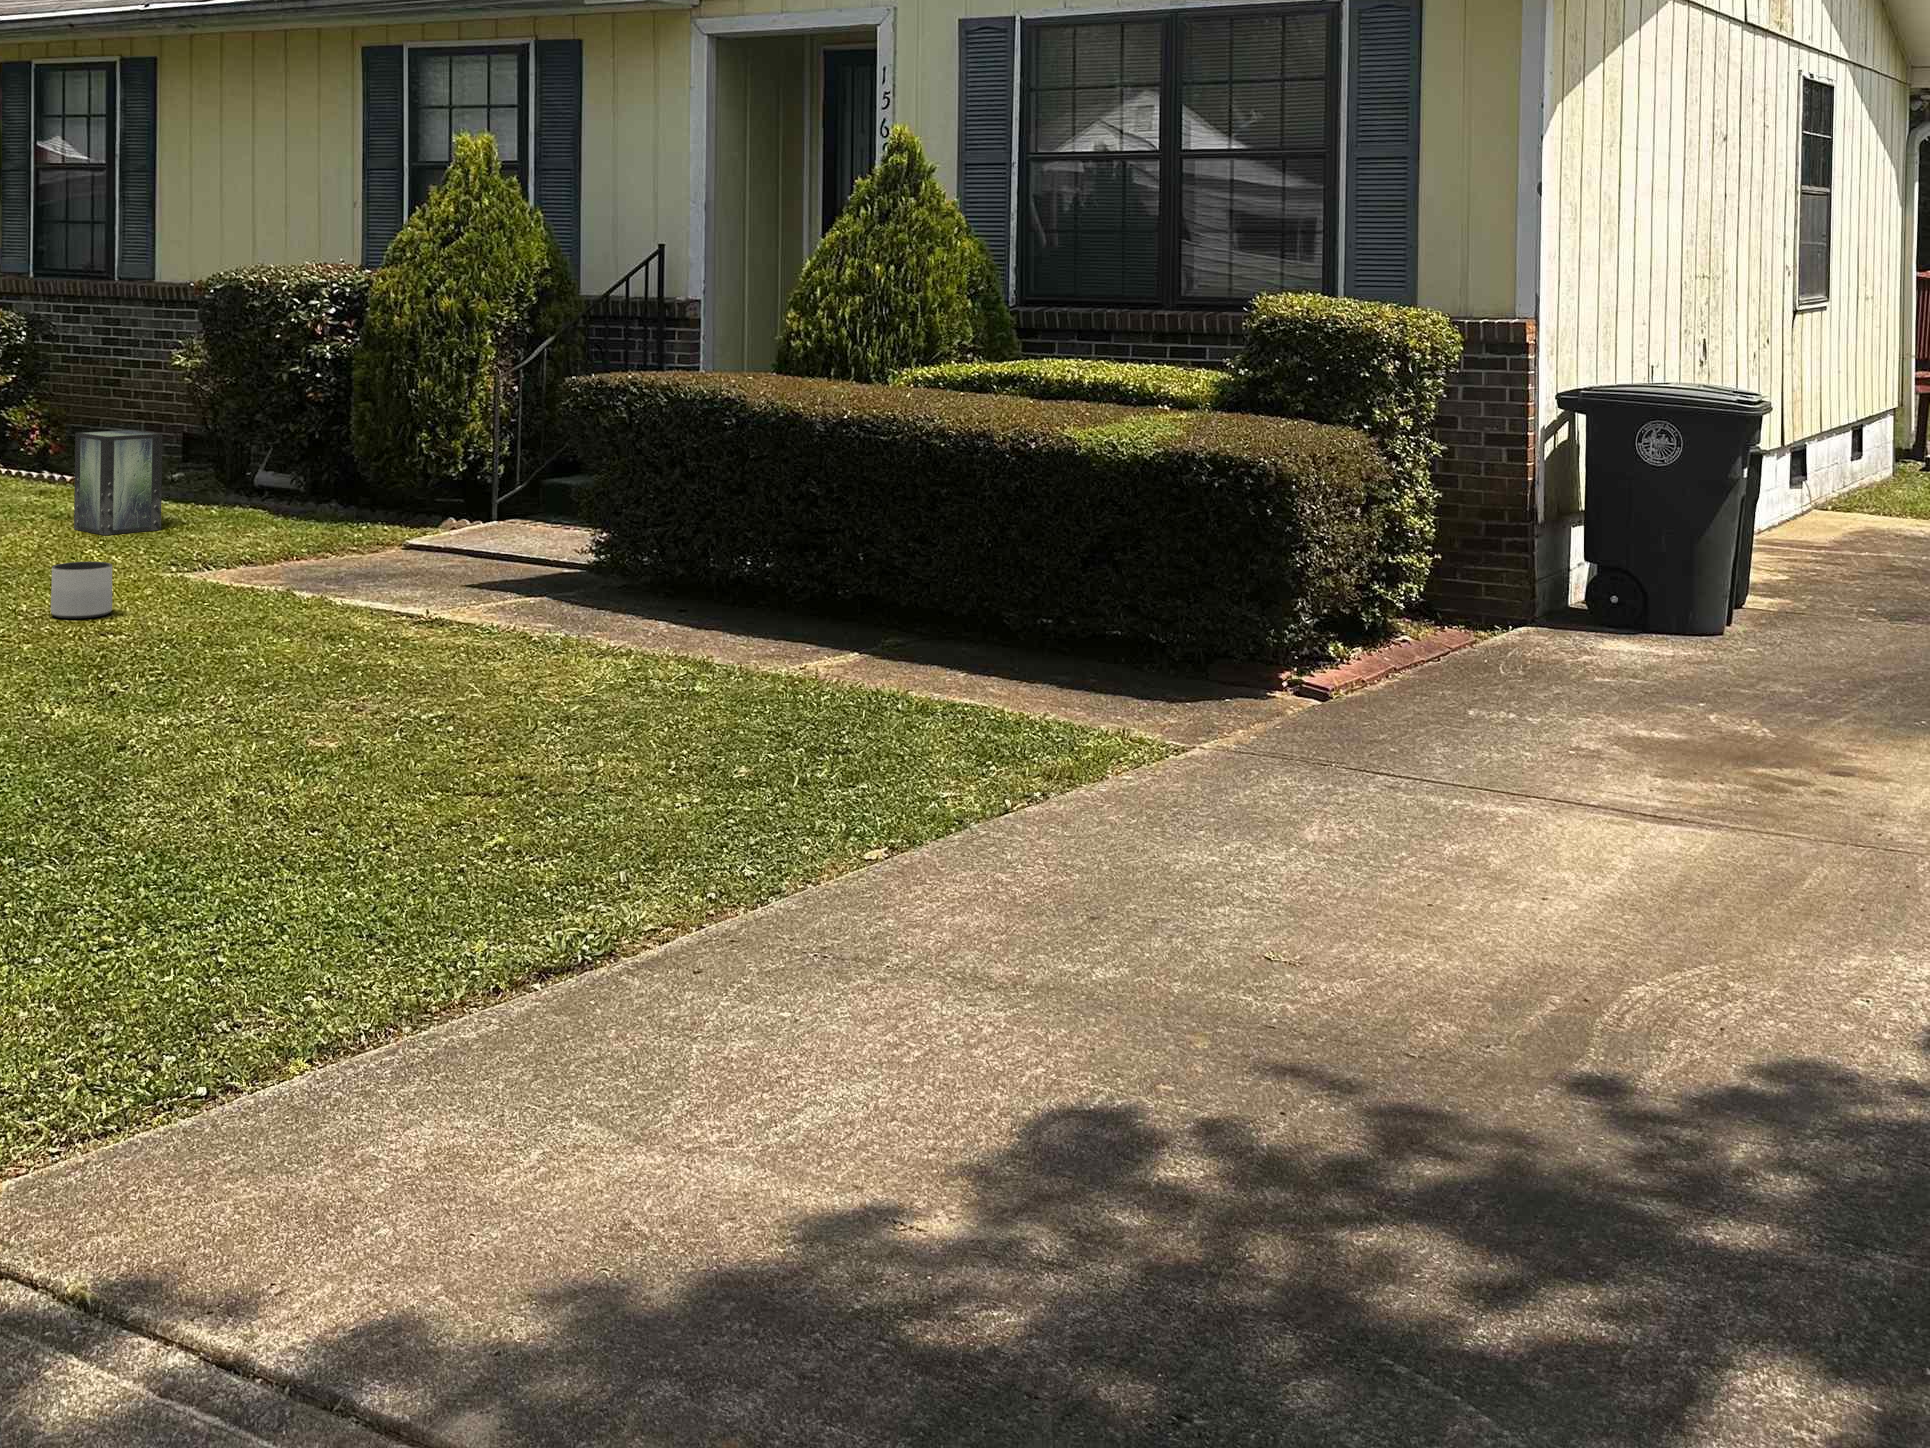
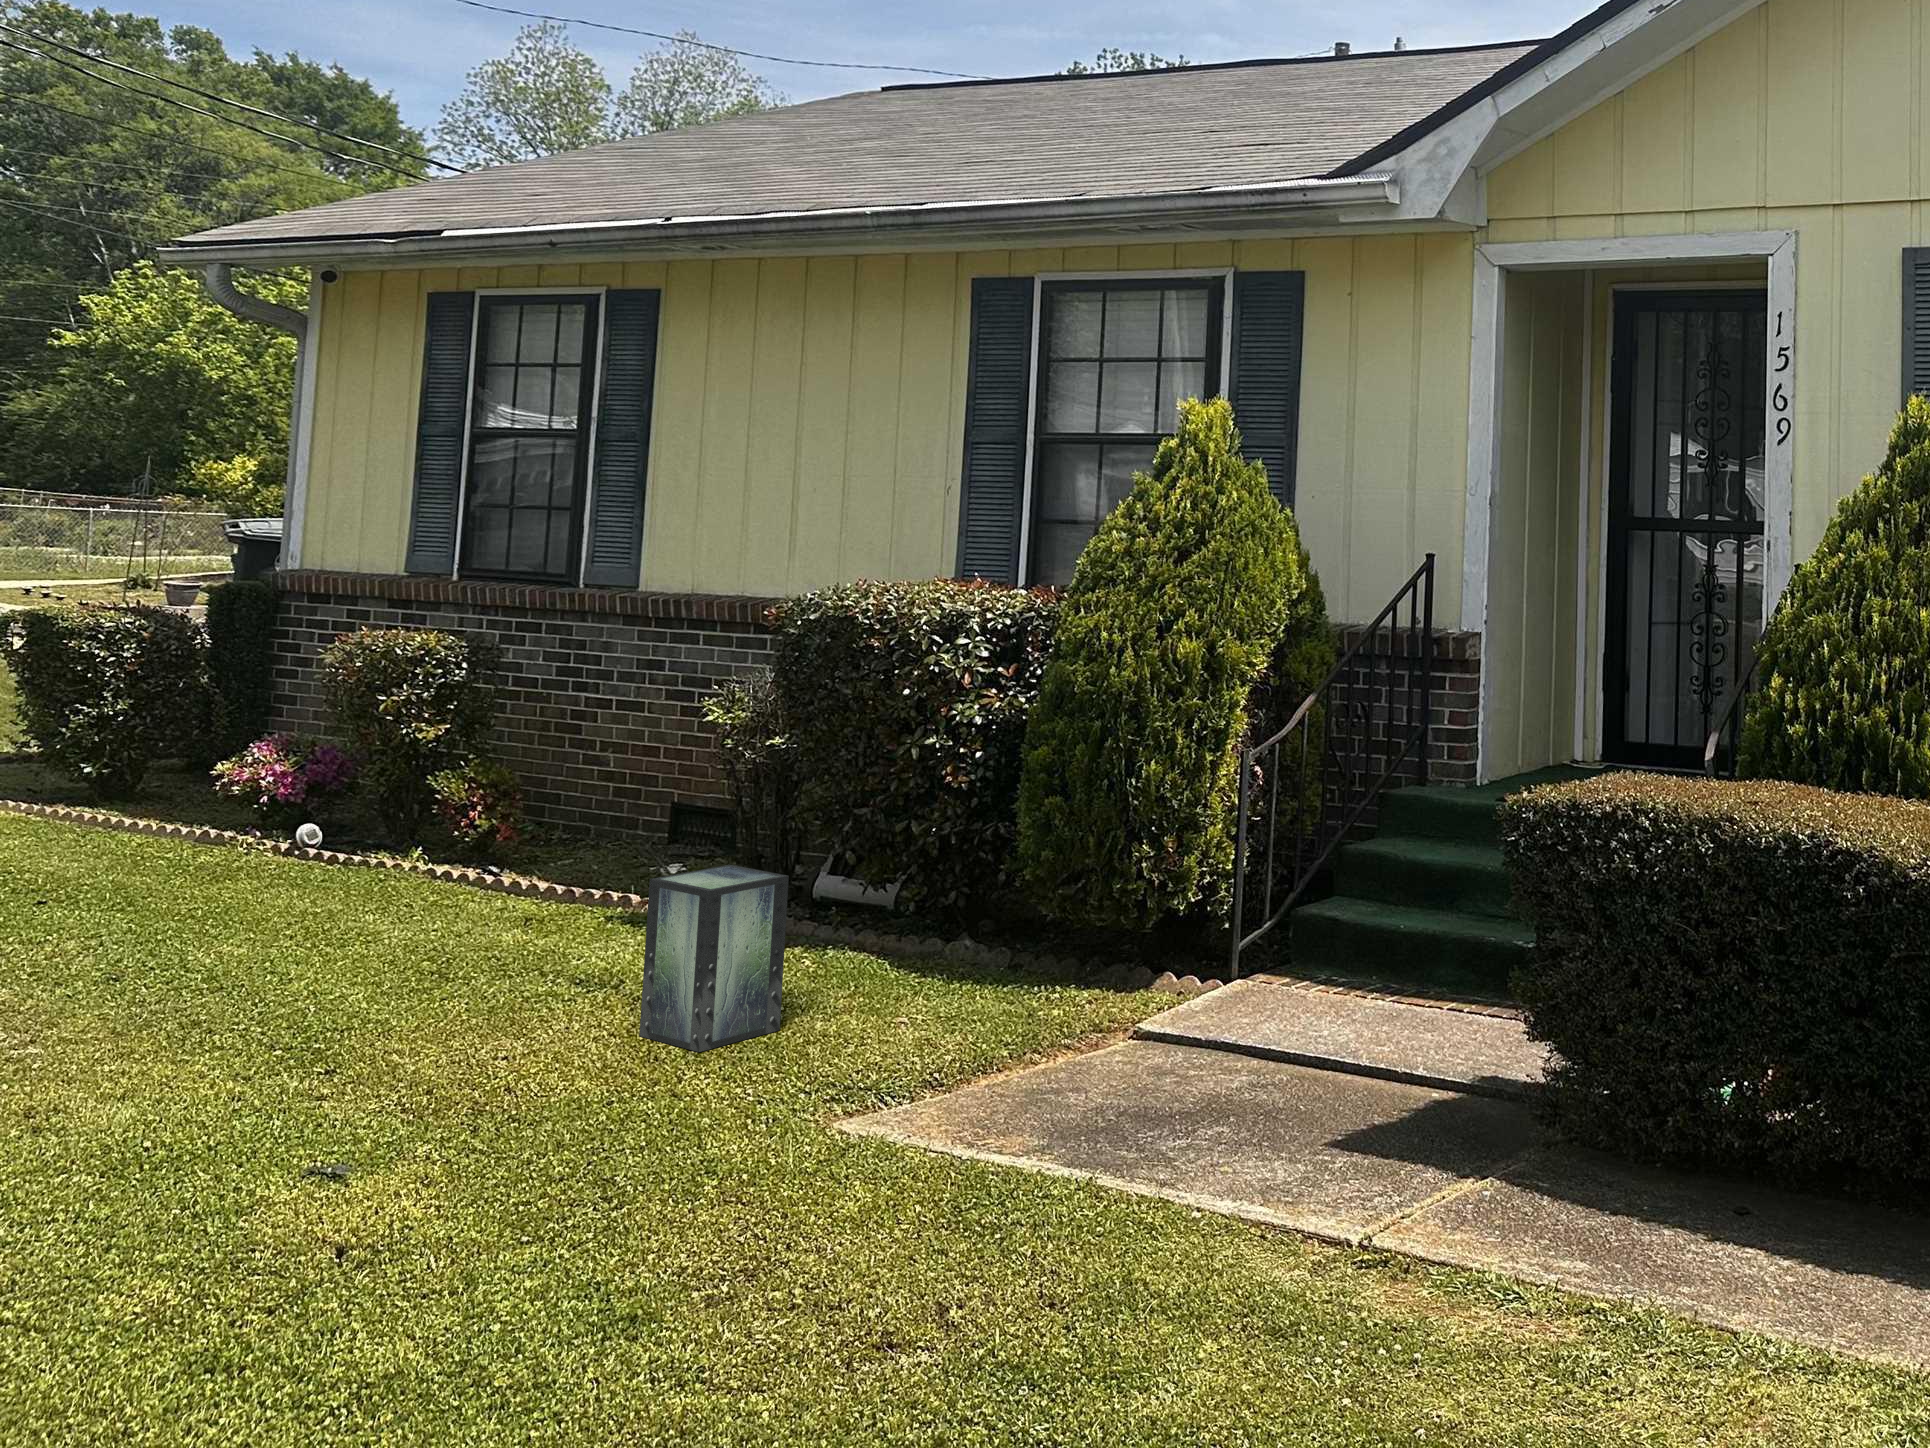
planter: present [51,562,112,619] -> none [769,1230,883,1365]

